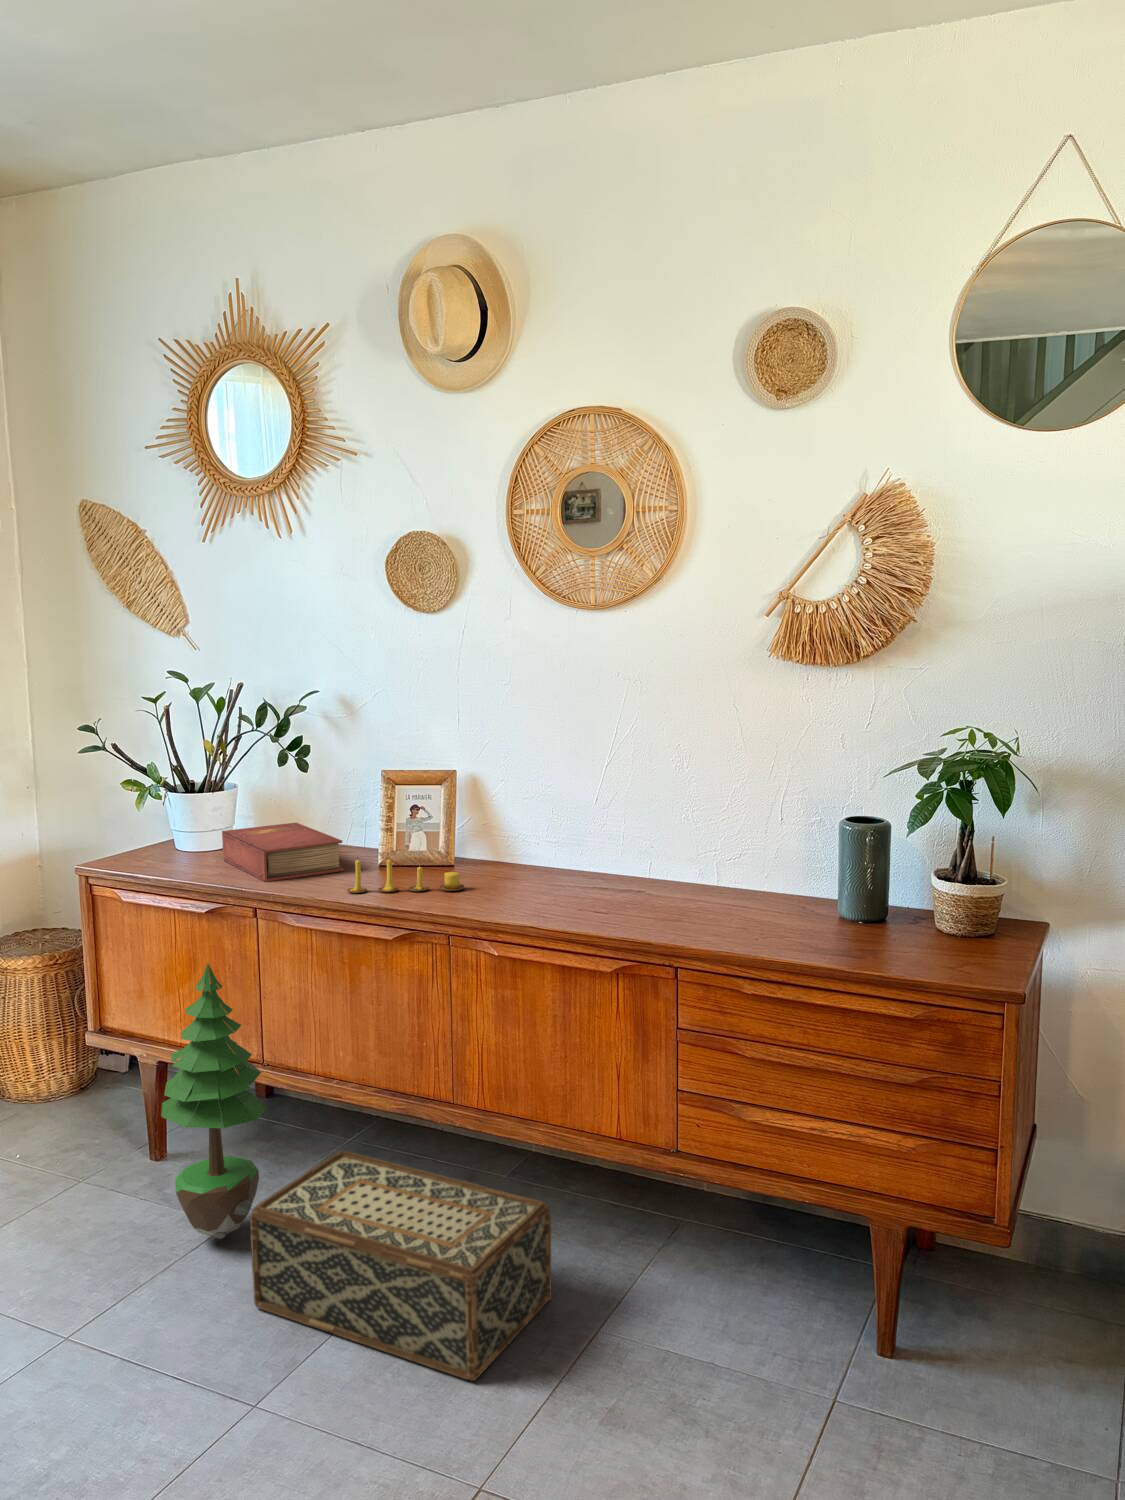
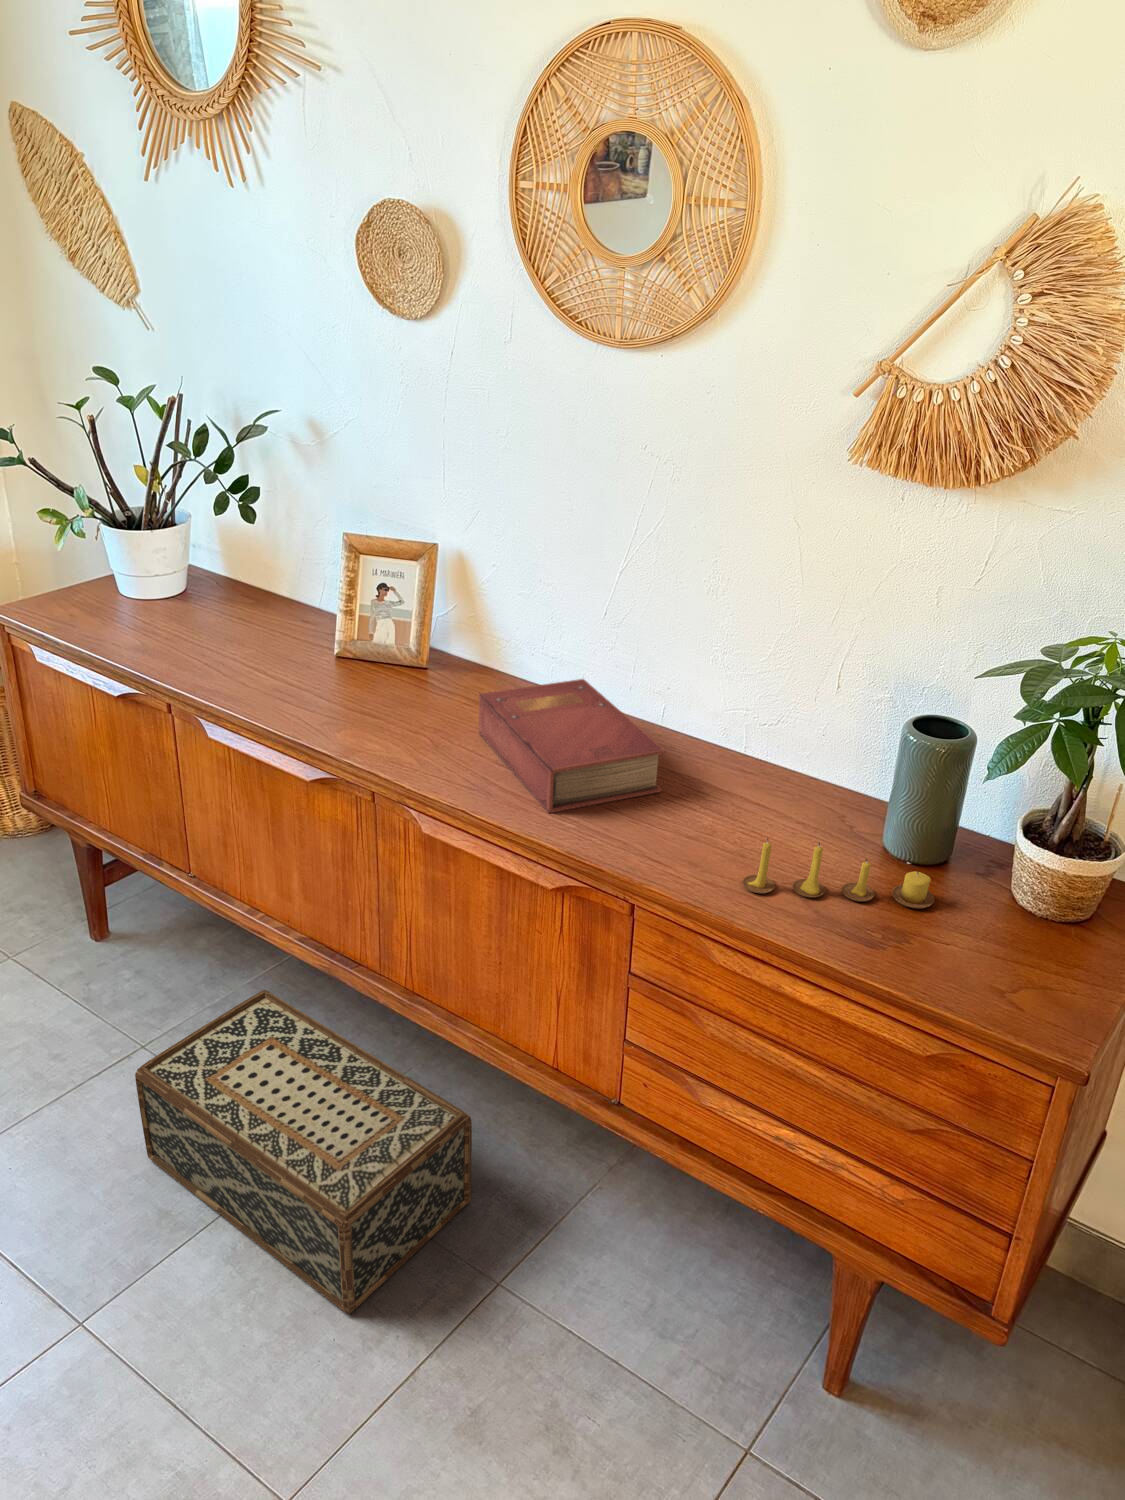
book: present [222,823,343,882] -> present [479,679,665,813]
candle: present [347,857,464,893] -> present [742,838,935,908]
potted tree: present [161,964,266,1239] -> none [59,774,186,1056]

